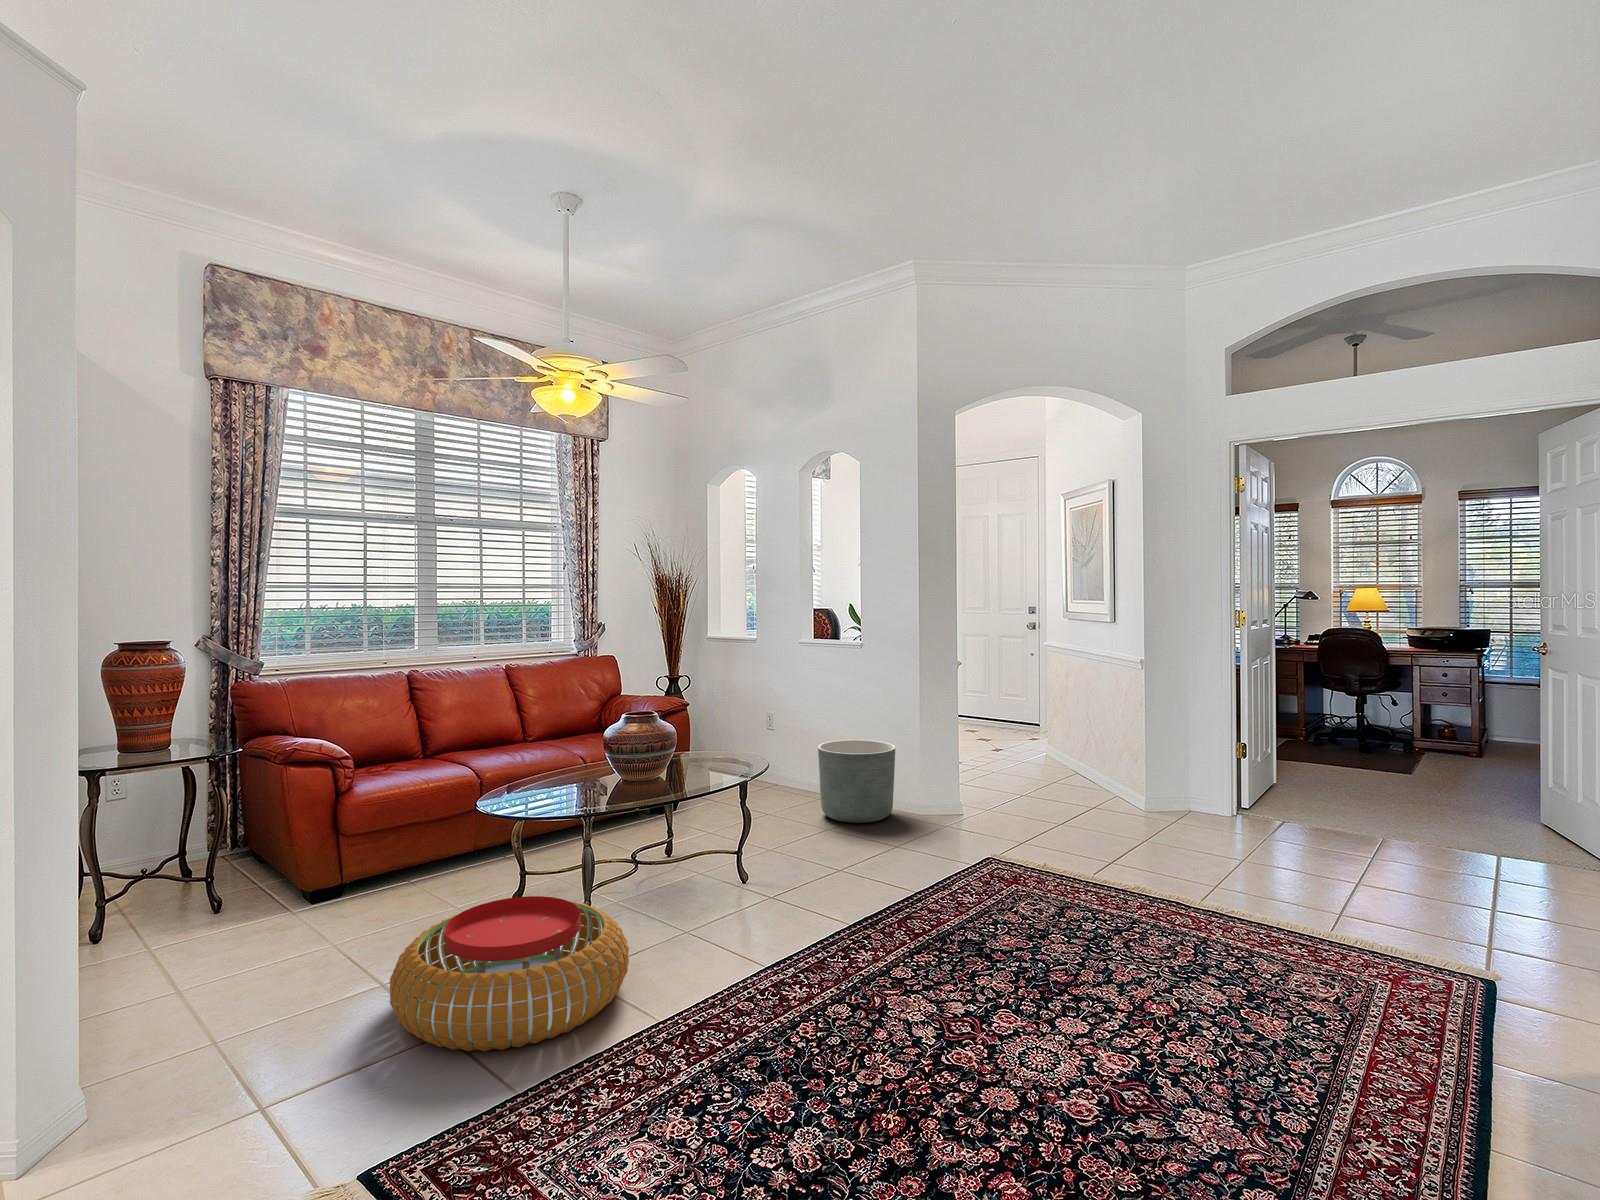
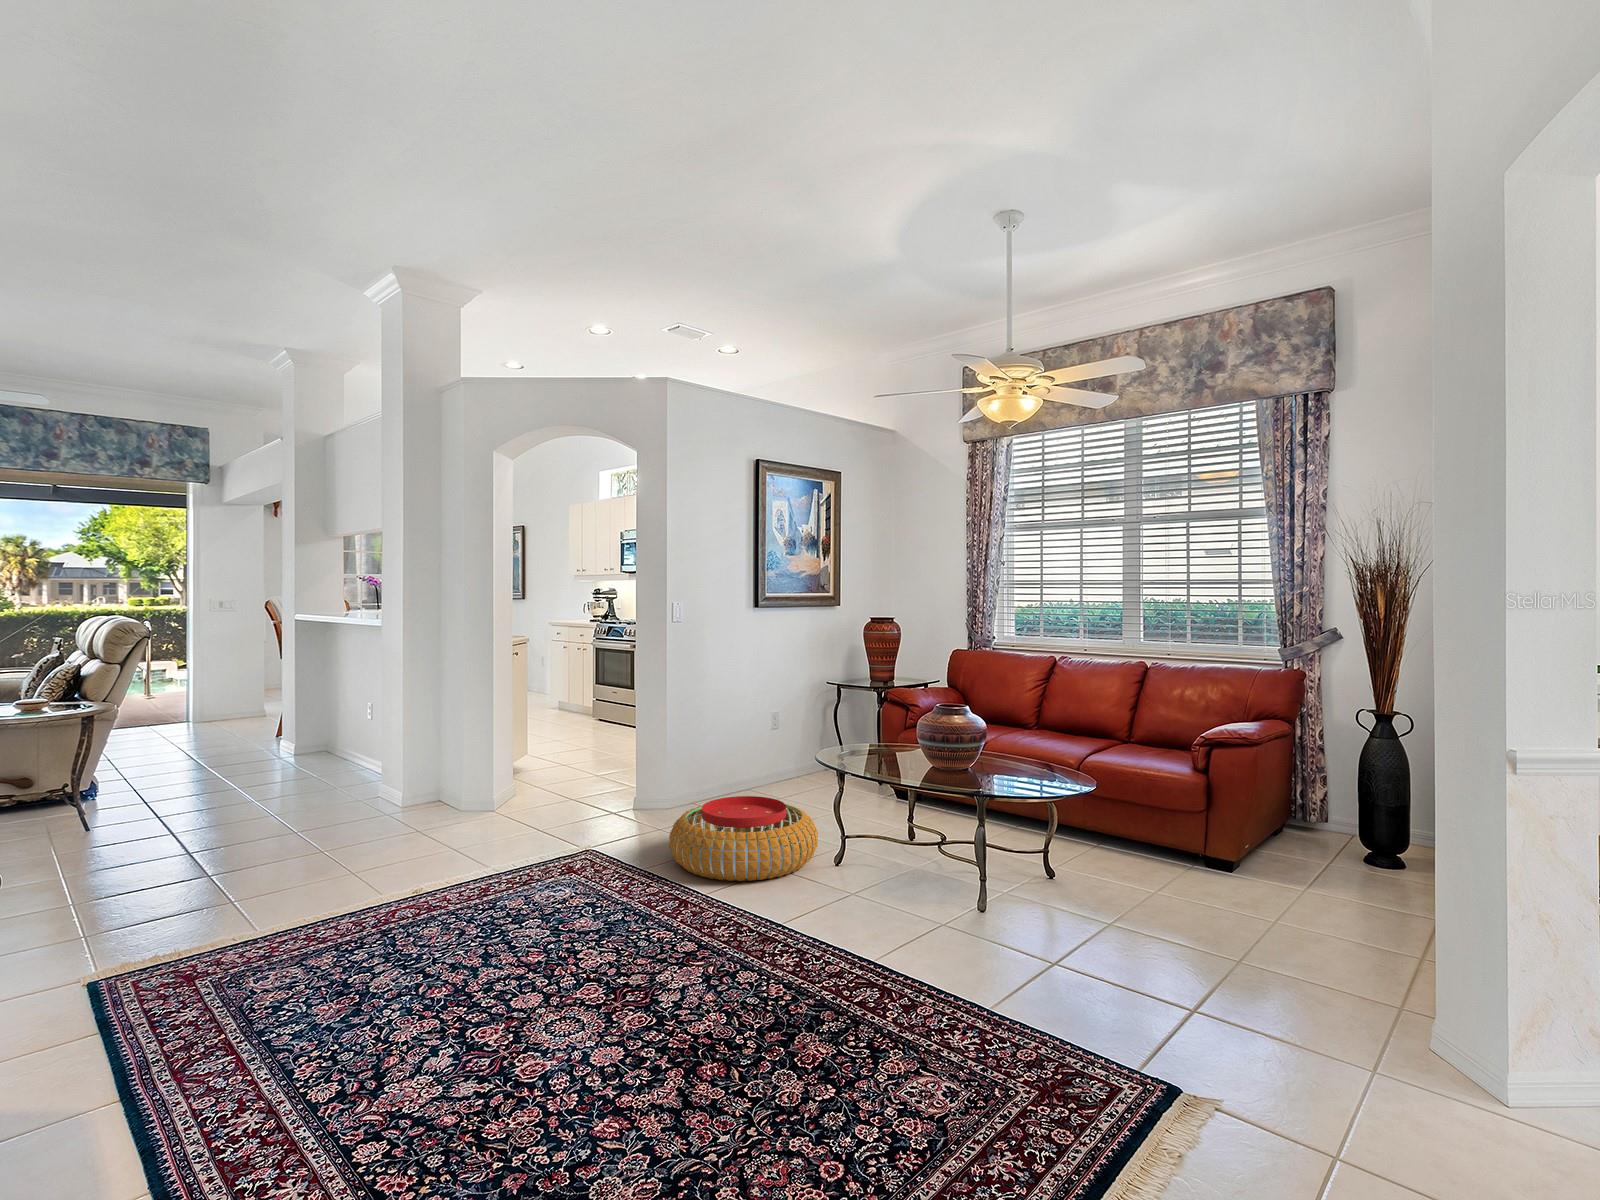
planter: present [818,740,895,823] -> none [1298,850,1469,1023]

